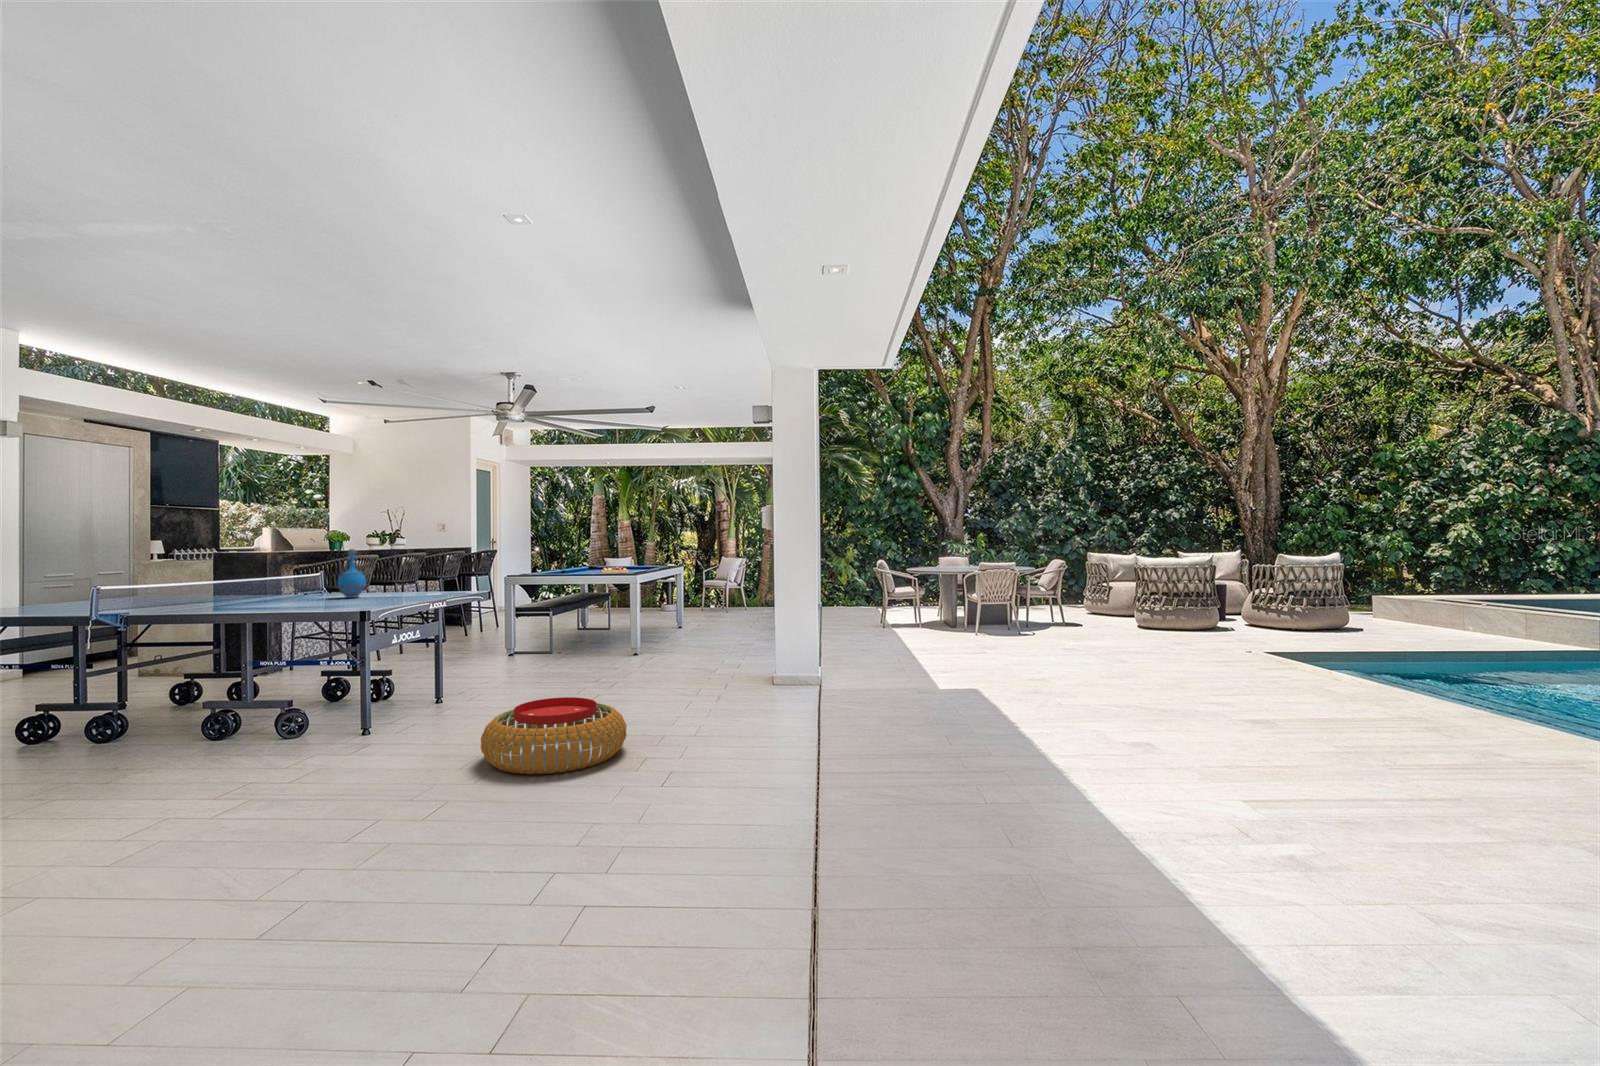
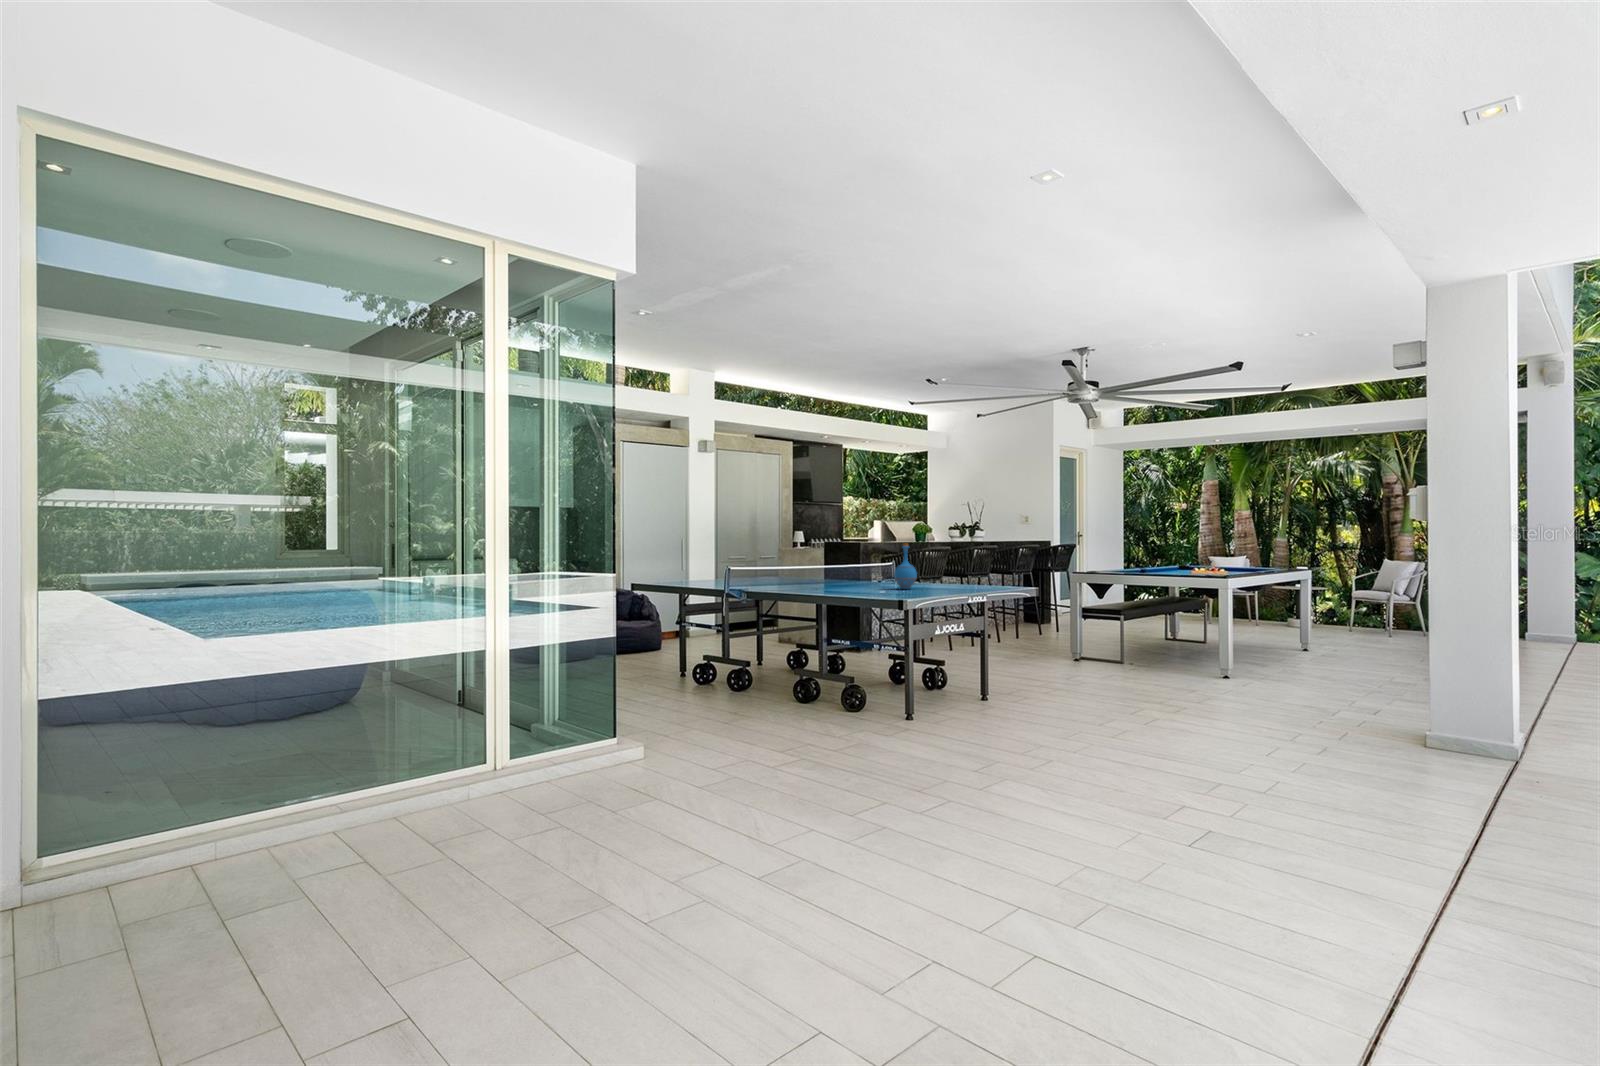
pouf: present [481,697,627,774] -> none [993,708,1147,787]

